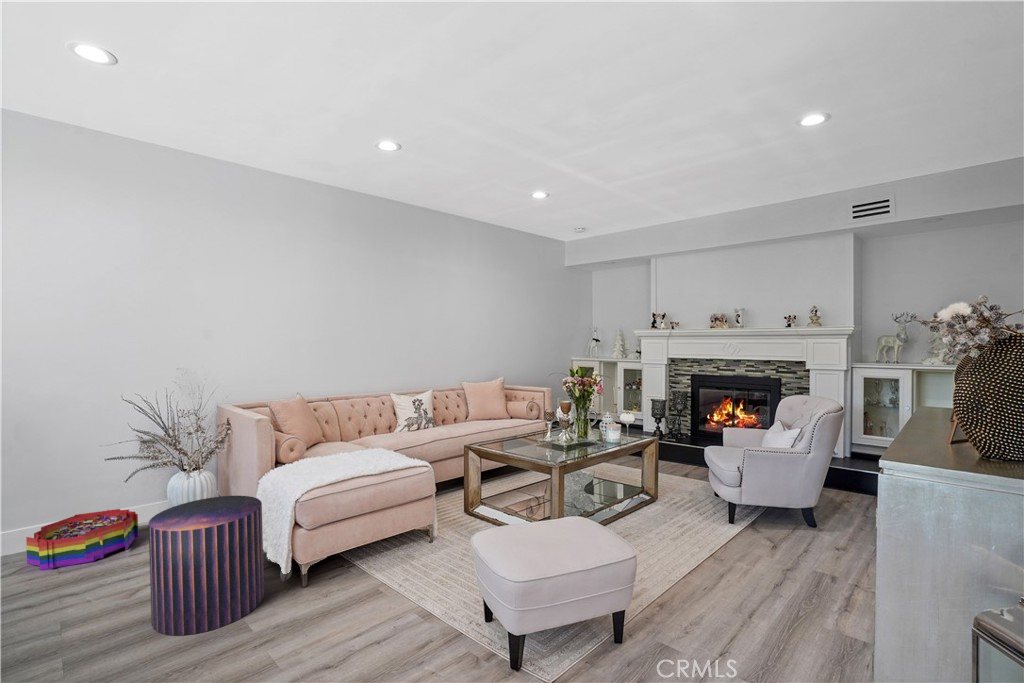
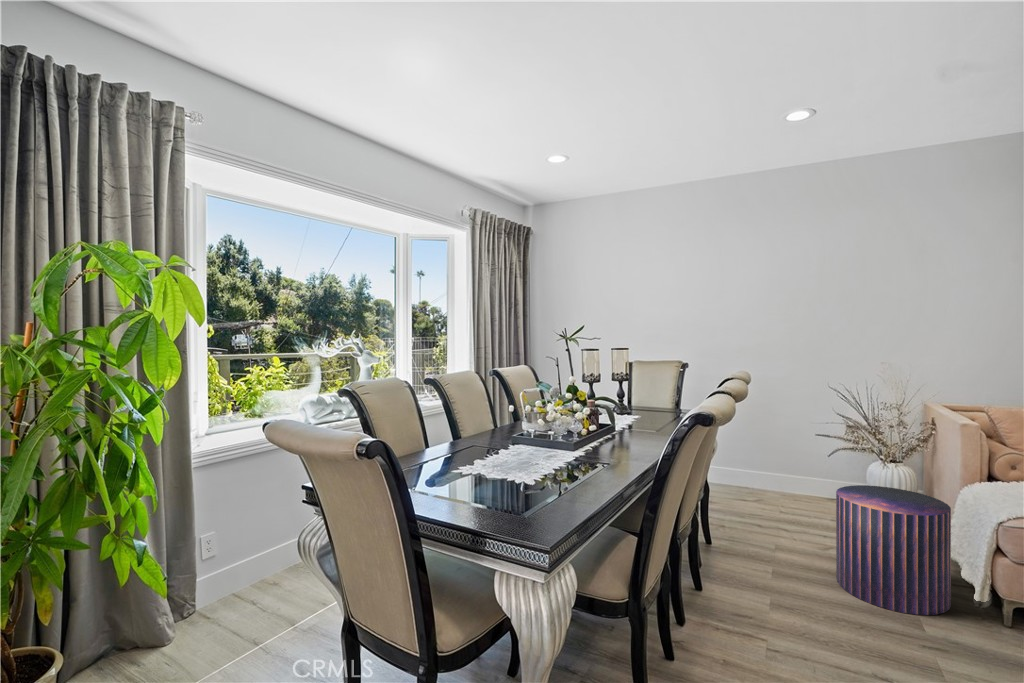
storage bin: present [26,509,138,570] -> none [762,472,839,514]

